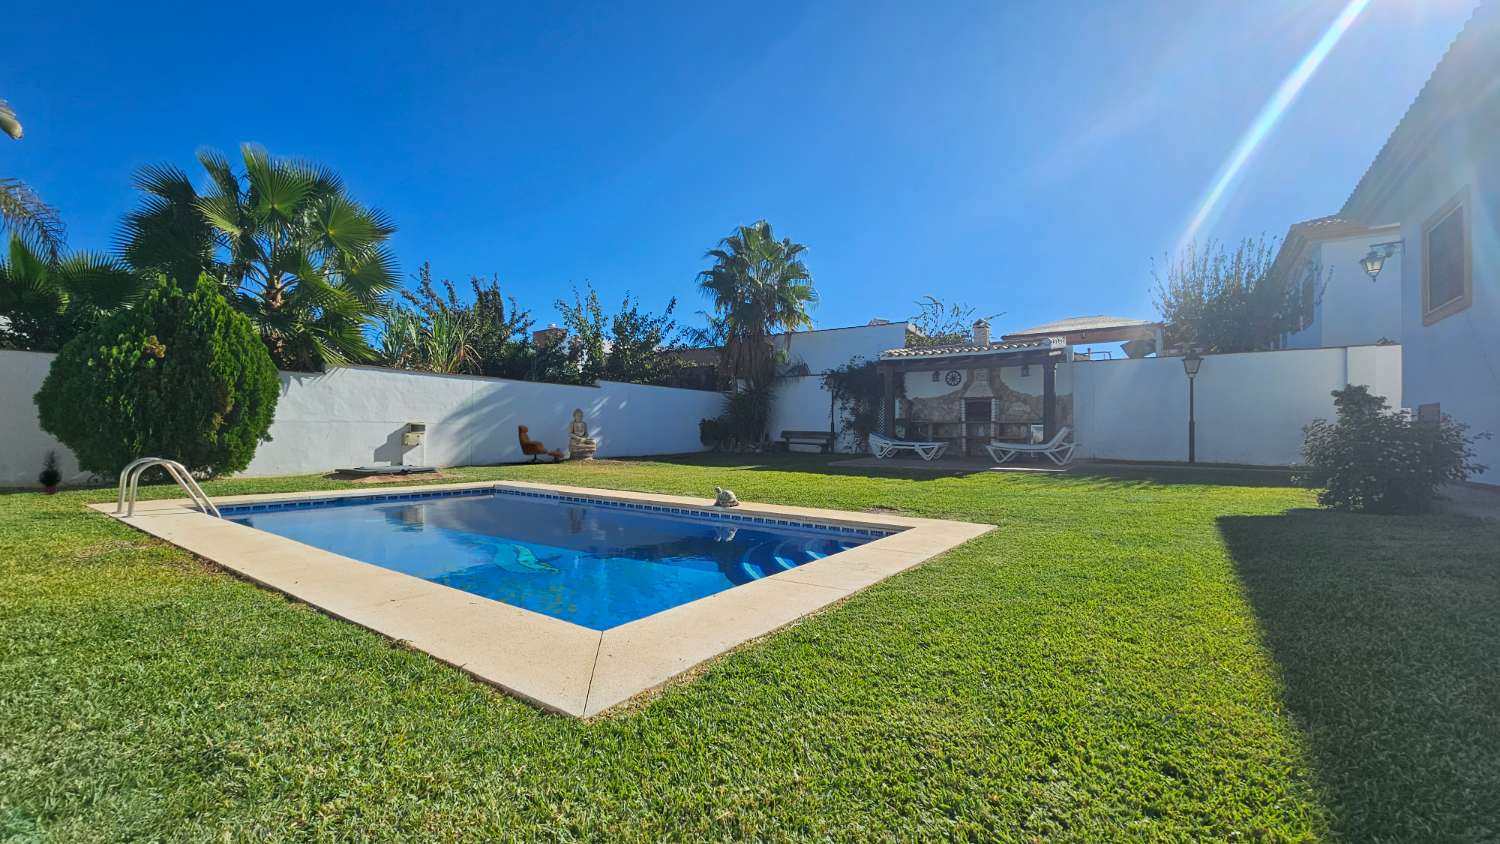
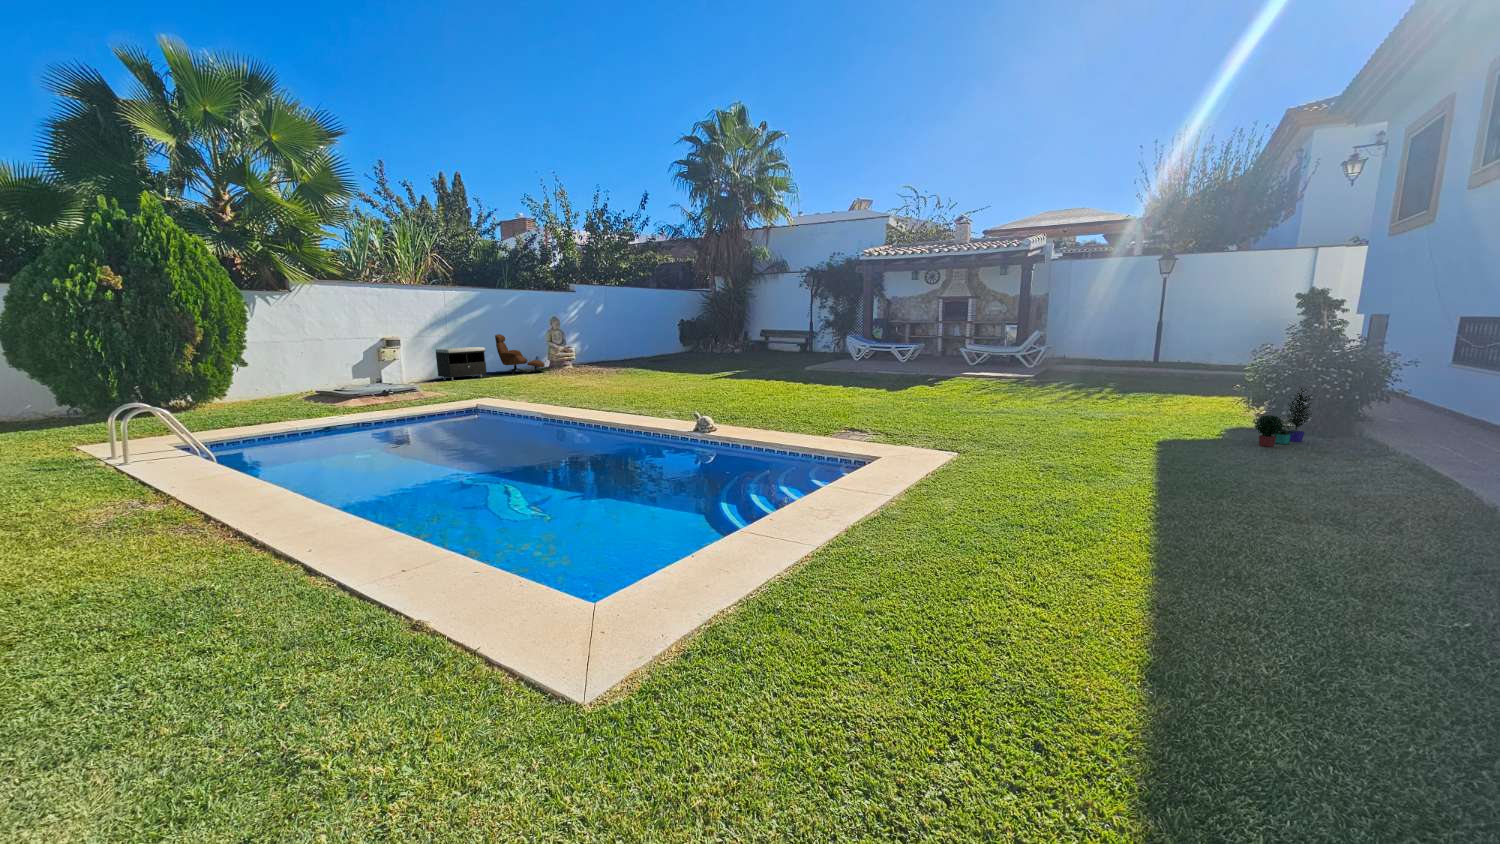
storage bench: none [459,436,507,467] -> present [436,347,487,380]
potted plant: present [38,452,62,494] -> present [1255,388,1312,447]

